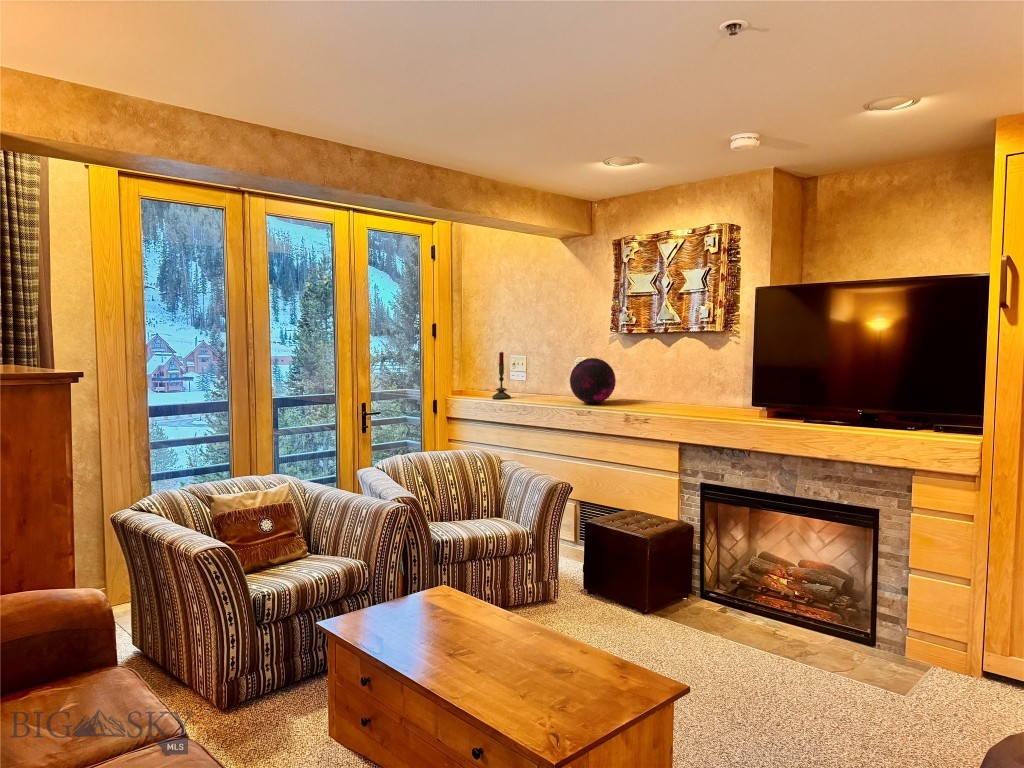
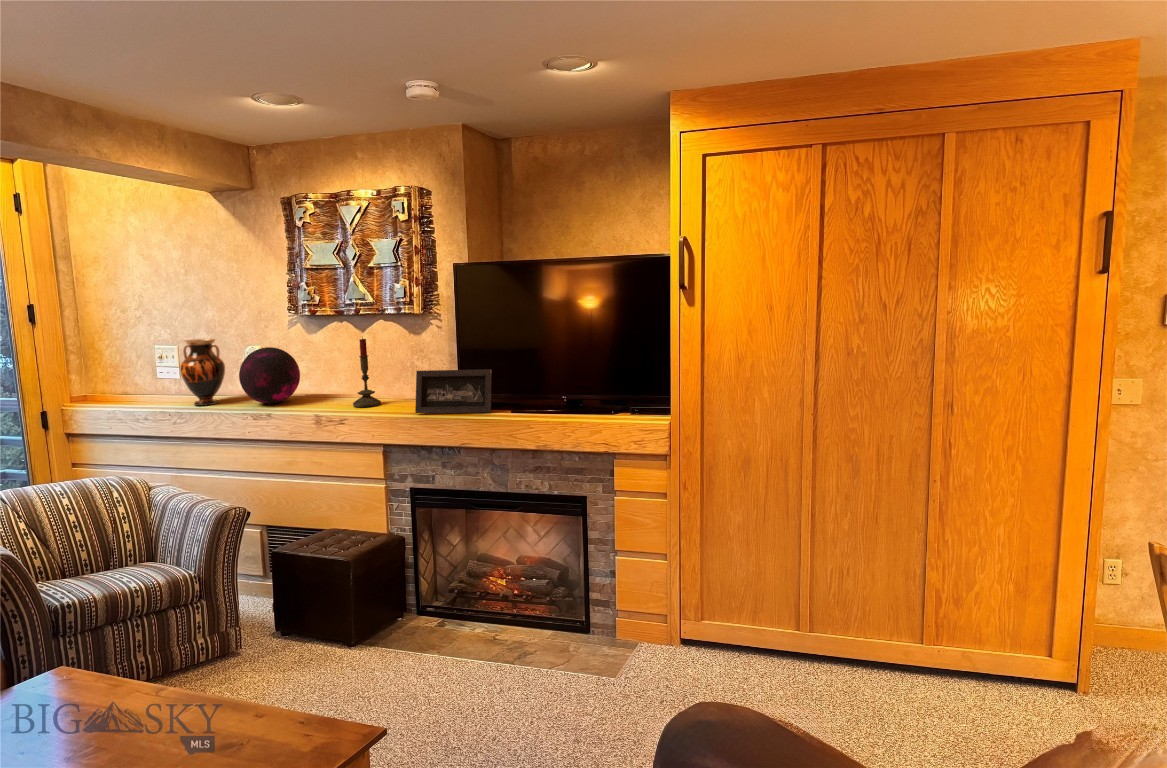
vase: none [528,351,559,402] -> present [180,339,225,406]
candle: present [492,352,511,399] -> present [353,338,381,407]
picture frame: none [713,380,787,421] -> present [415,369,492,413]

